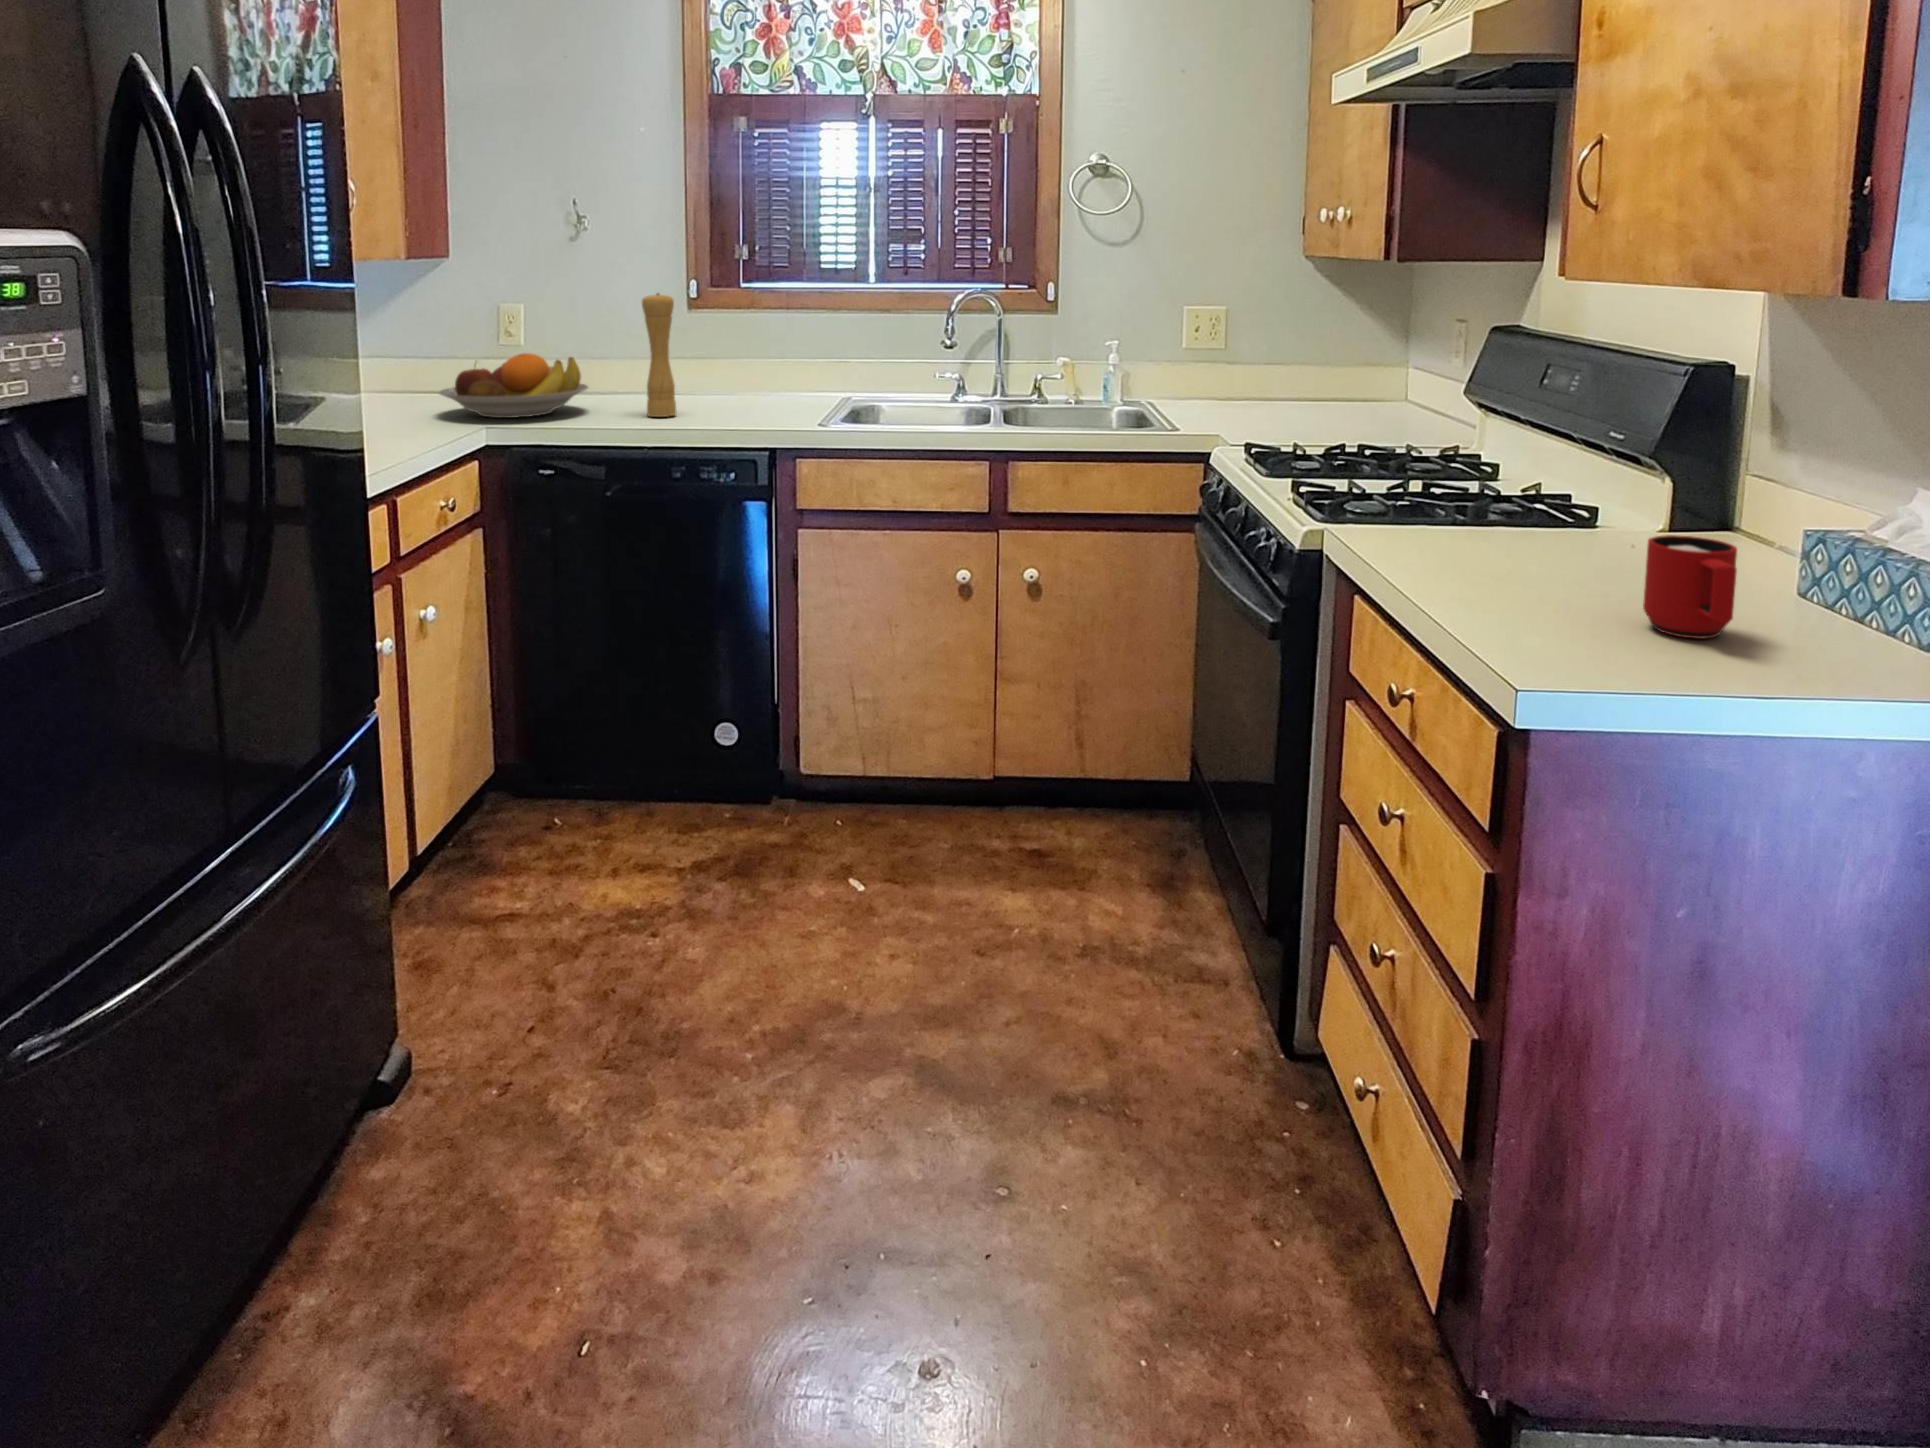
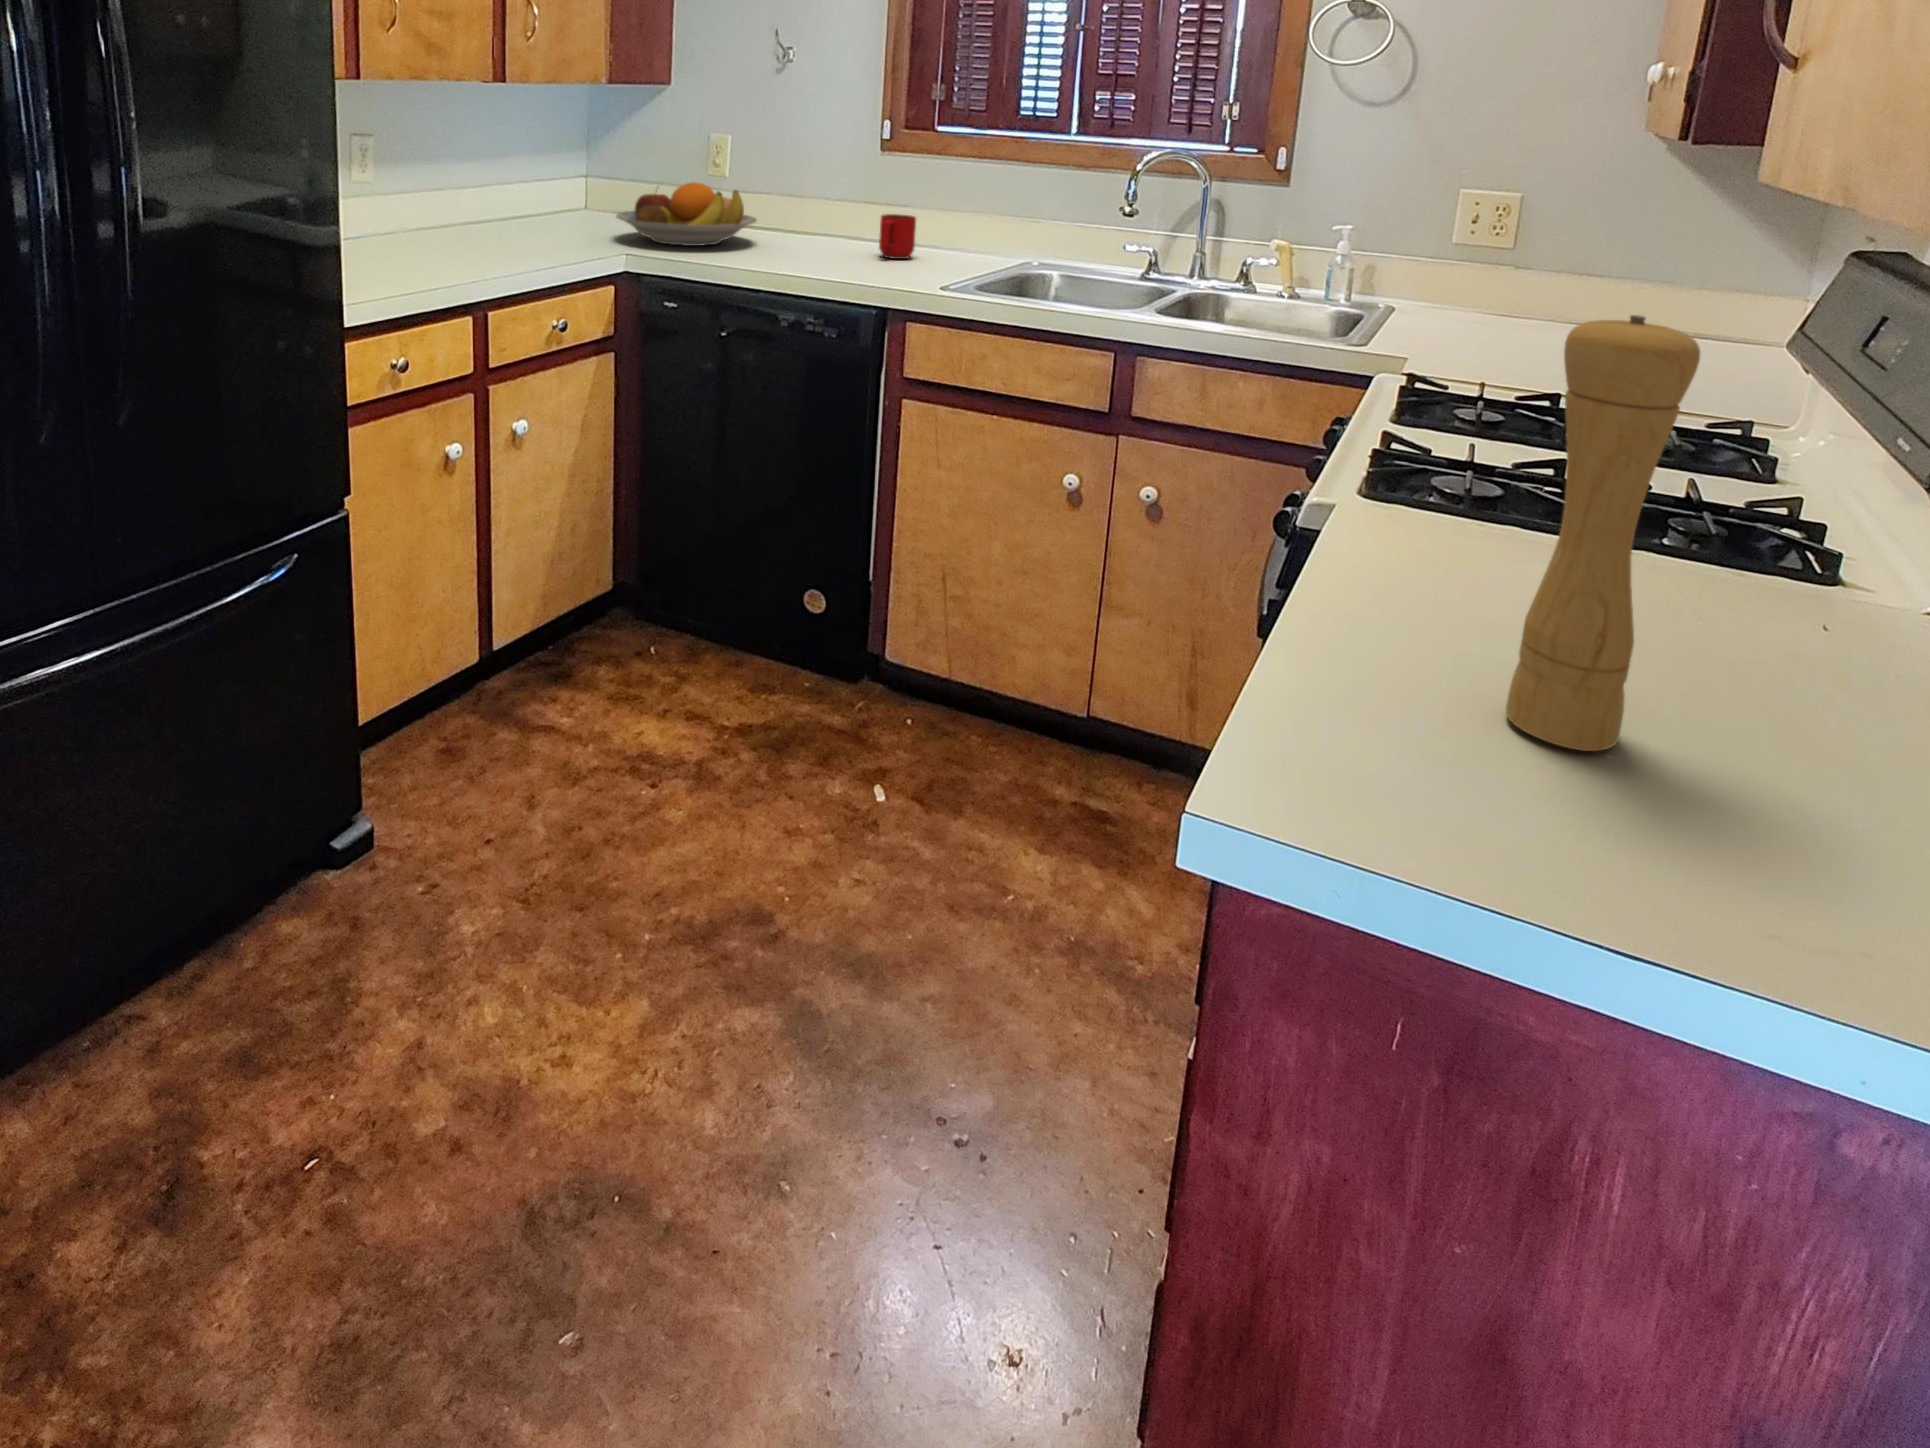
pepper mill: present [642,293,677,417] -> present [1506,315,1701,751]
mug: present [1643,535,1737,639] -> present [879,214,916,259]

